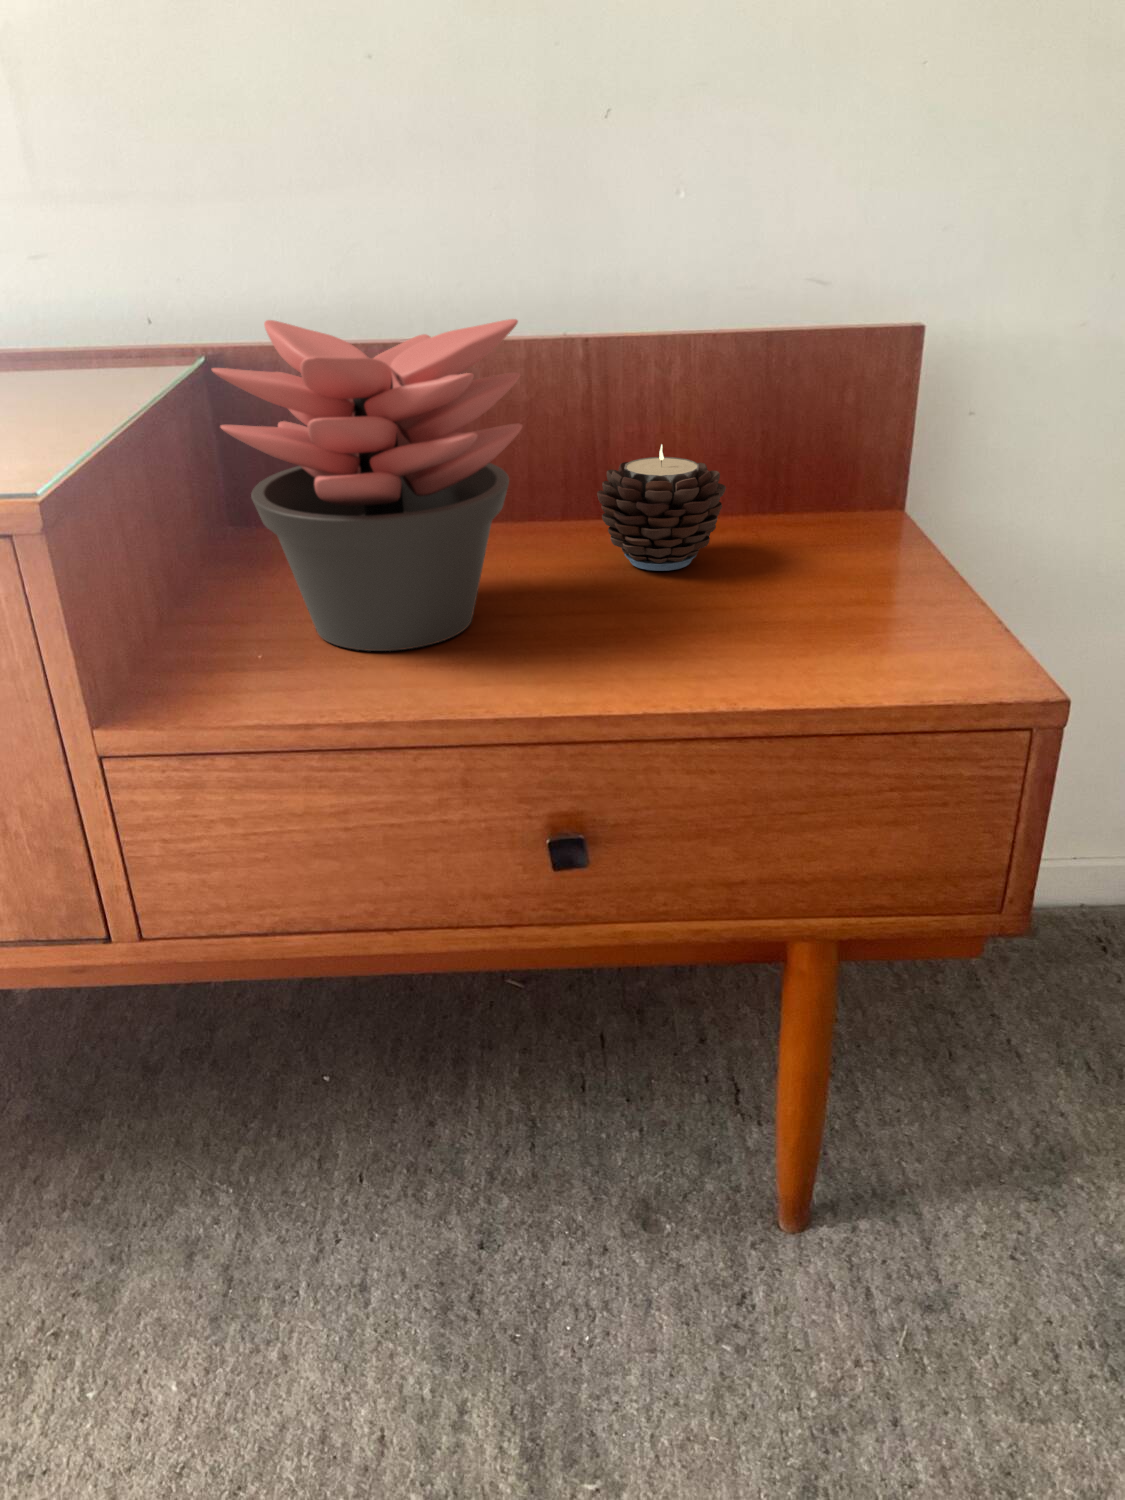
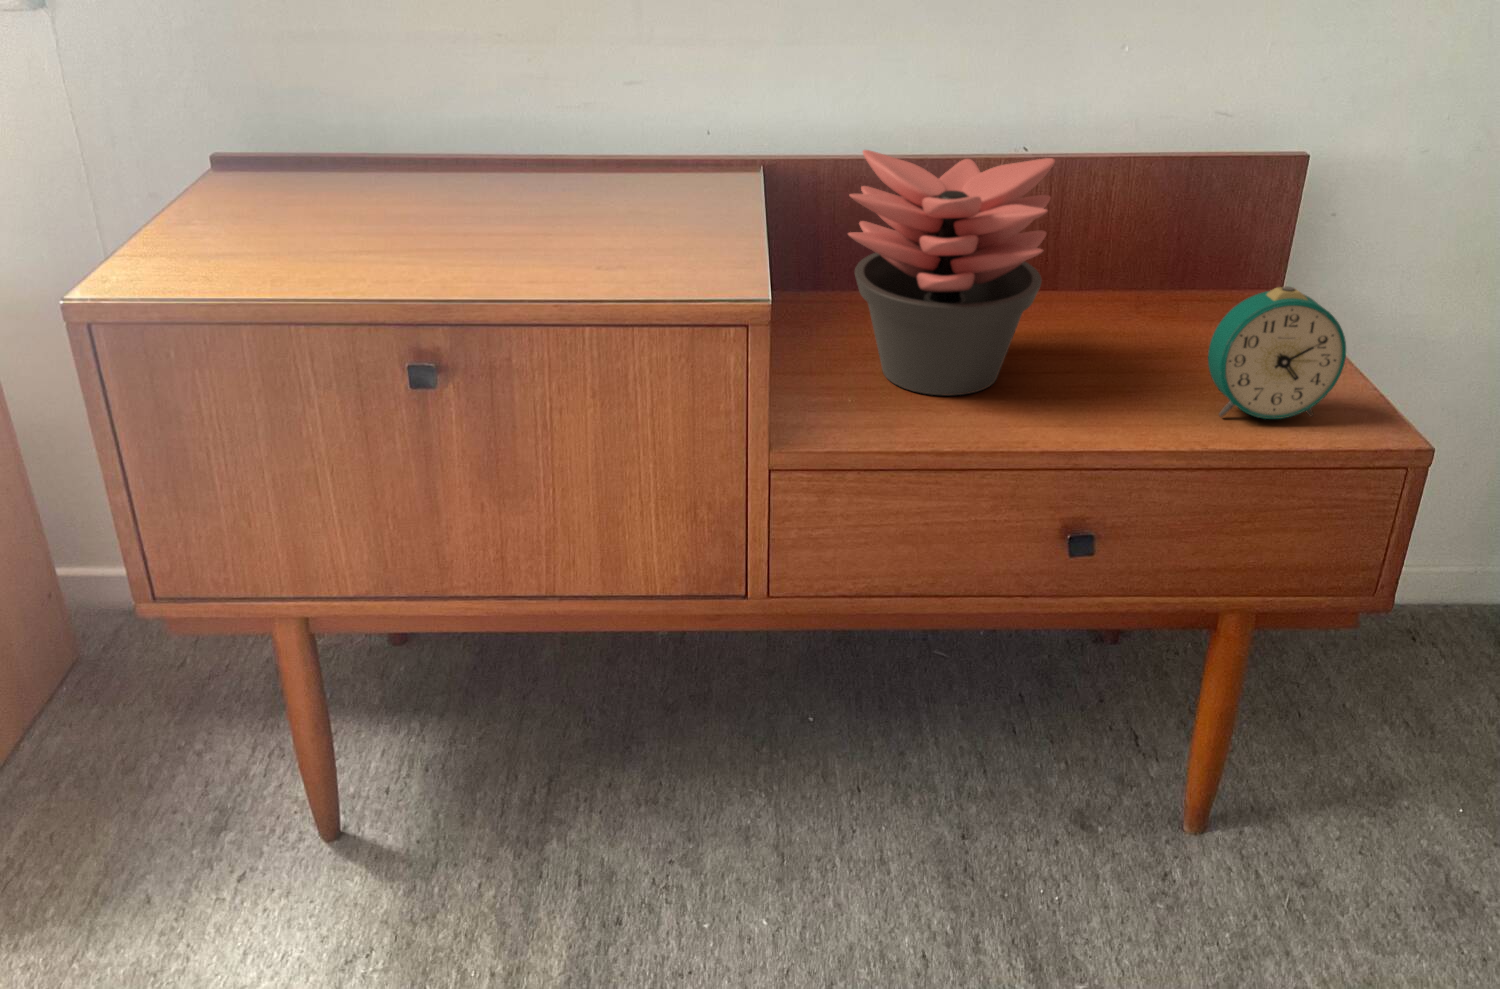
candle: present [597,445,726,571] -> none [1074,240,1170,334]
alarm clock: none [731,476,918,668] -> present [1208,286,1346,419]

